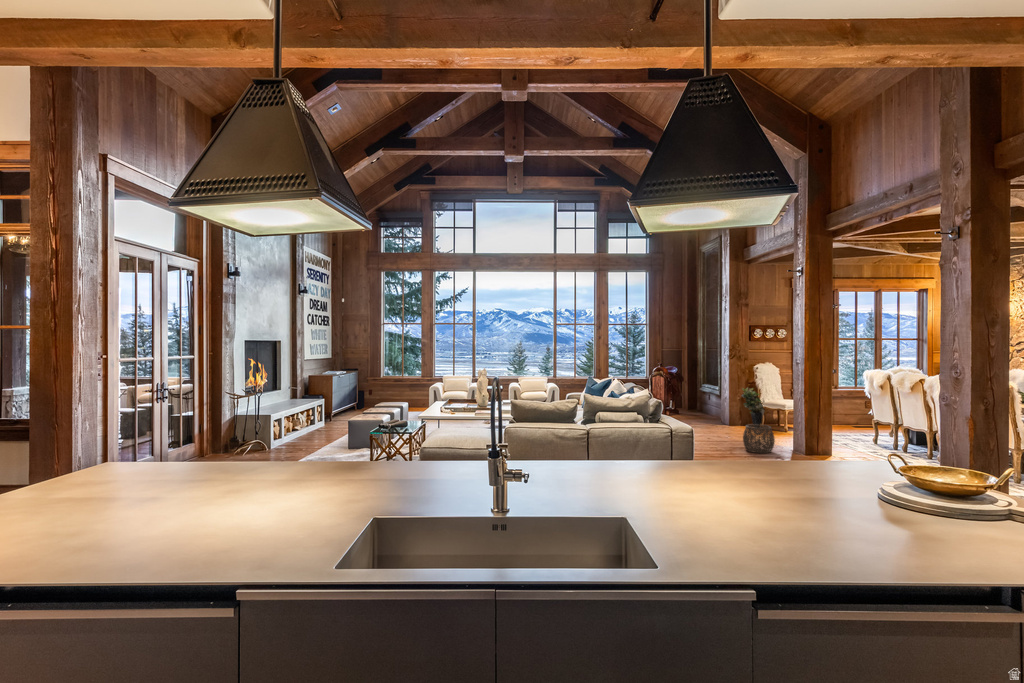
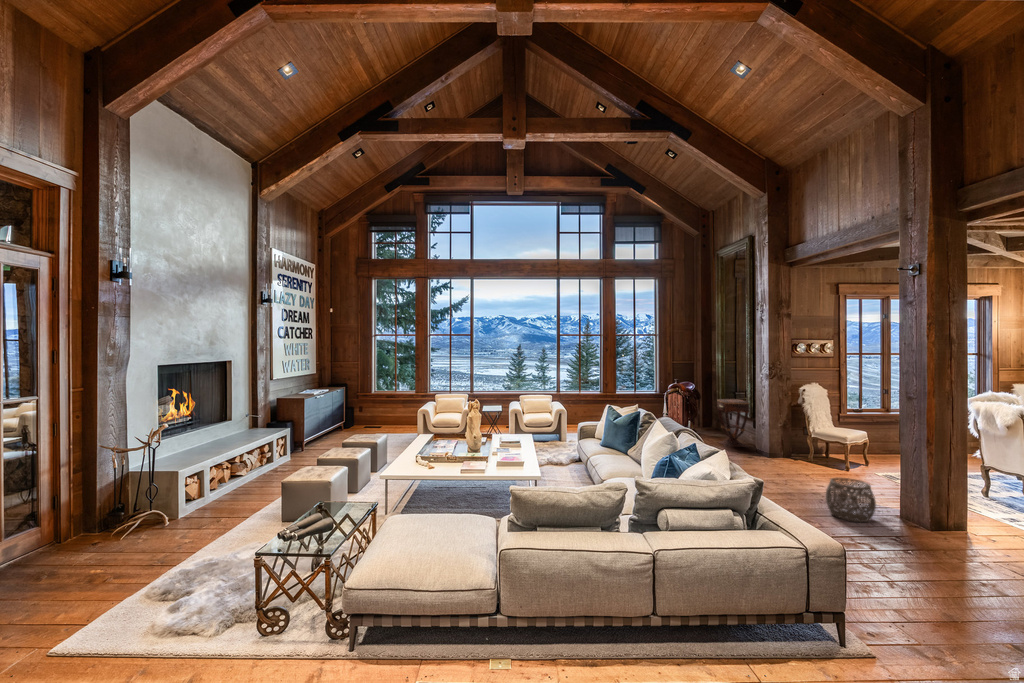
side table: none [693,380,718,420] -> present [717,399,749,447]
potted plant: present [742,388,765,425] -> none [784,413,817,463]

